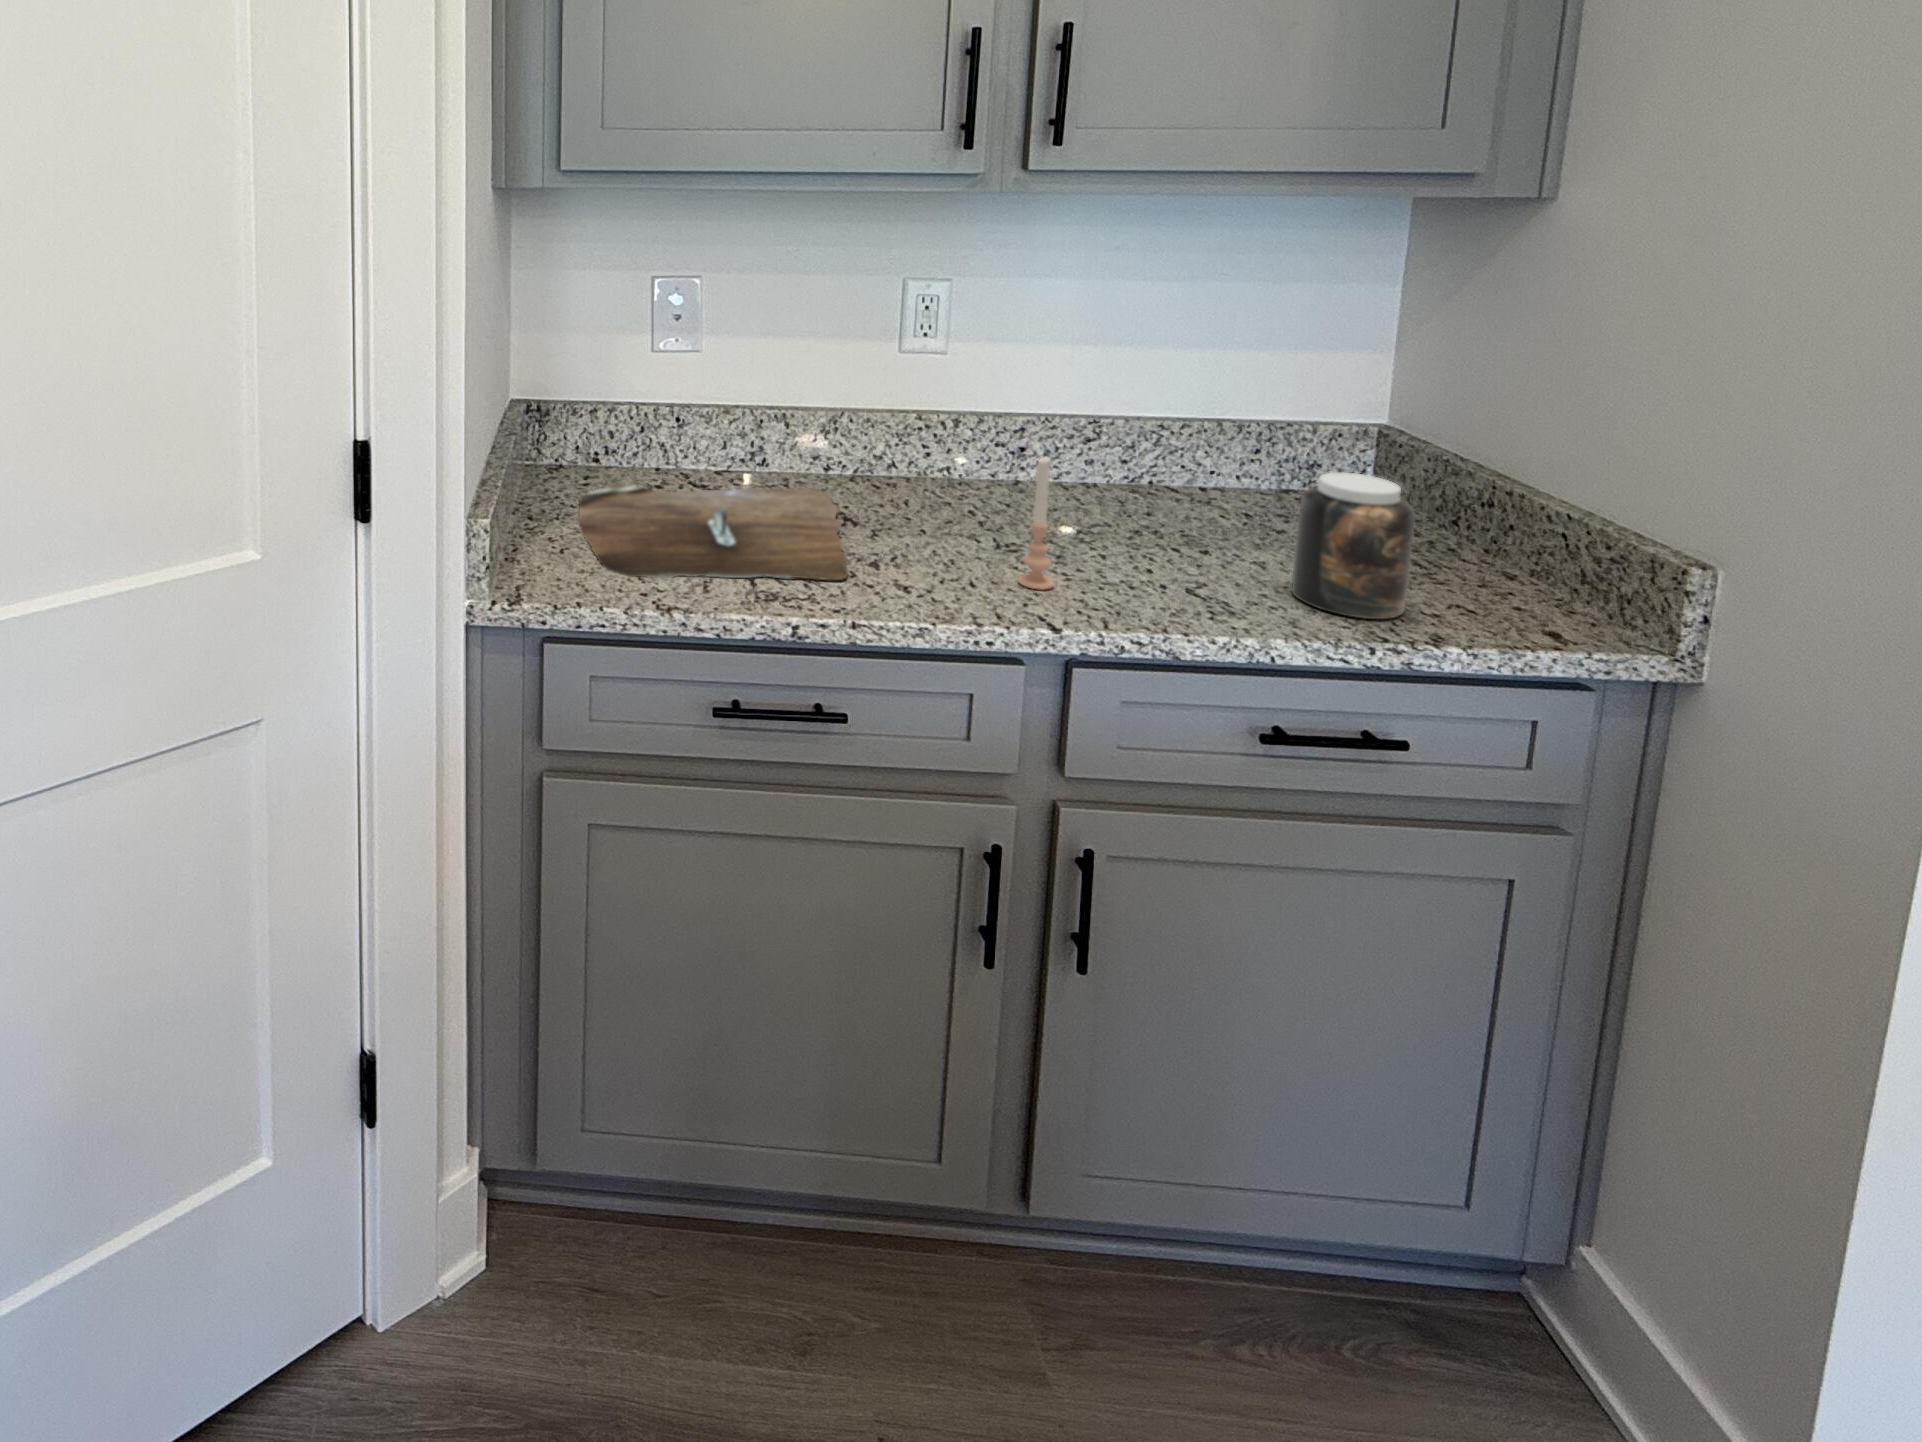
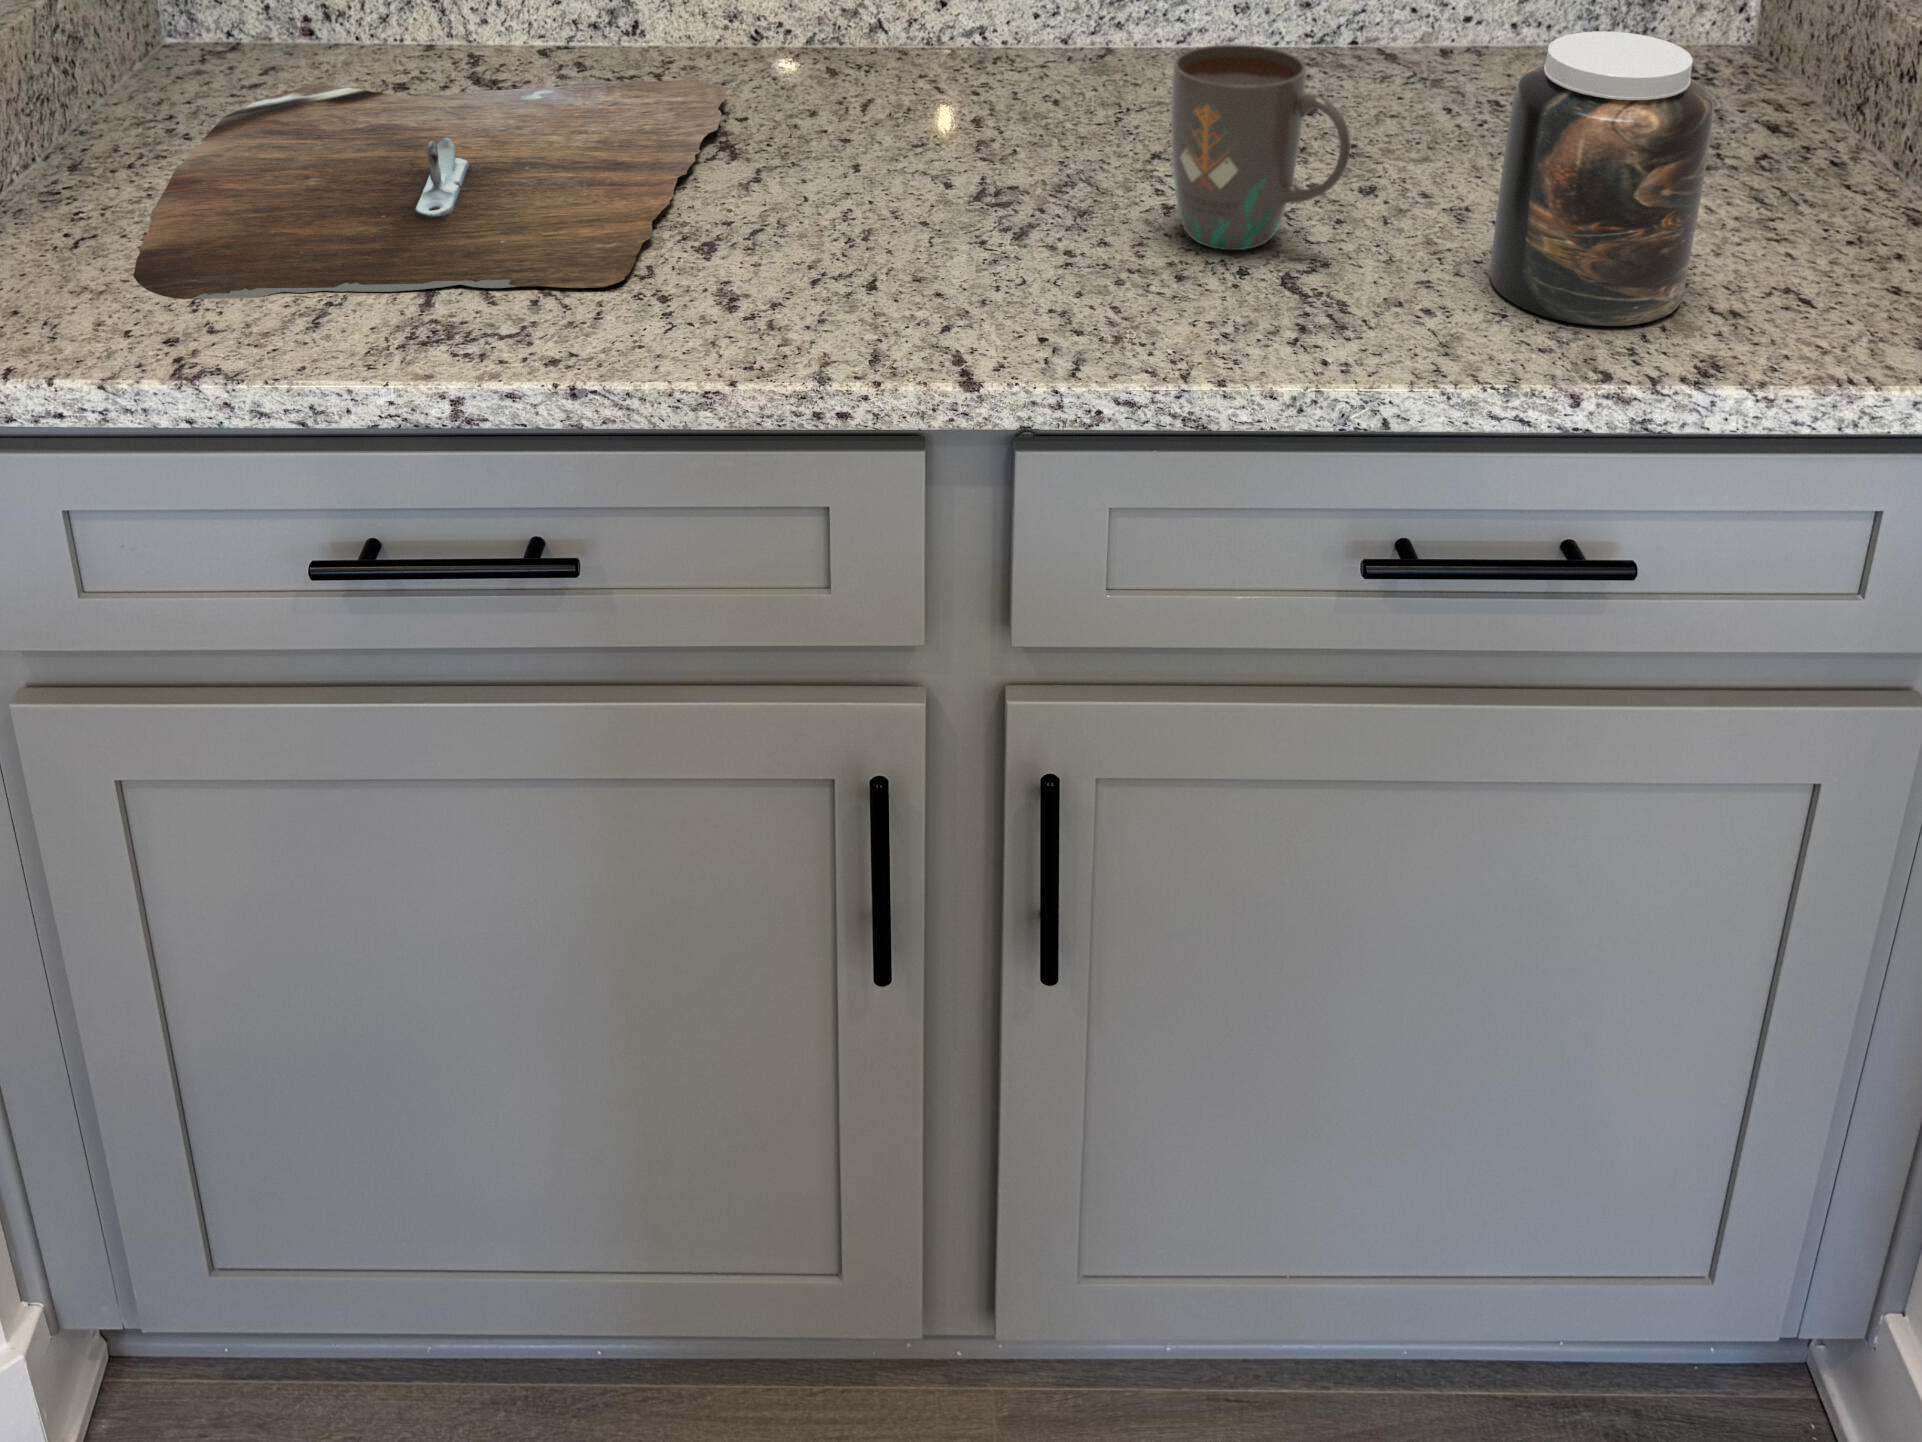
candle: present [1019,457,1054,590] -> none [968,20,1034,289]
mug: none [1110,475,1214,577] -> present [1171,44,1351,250]

